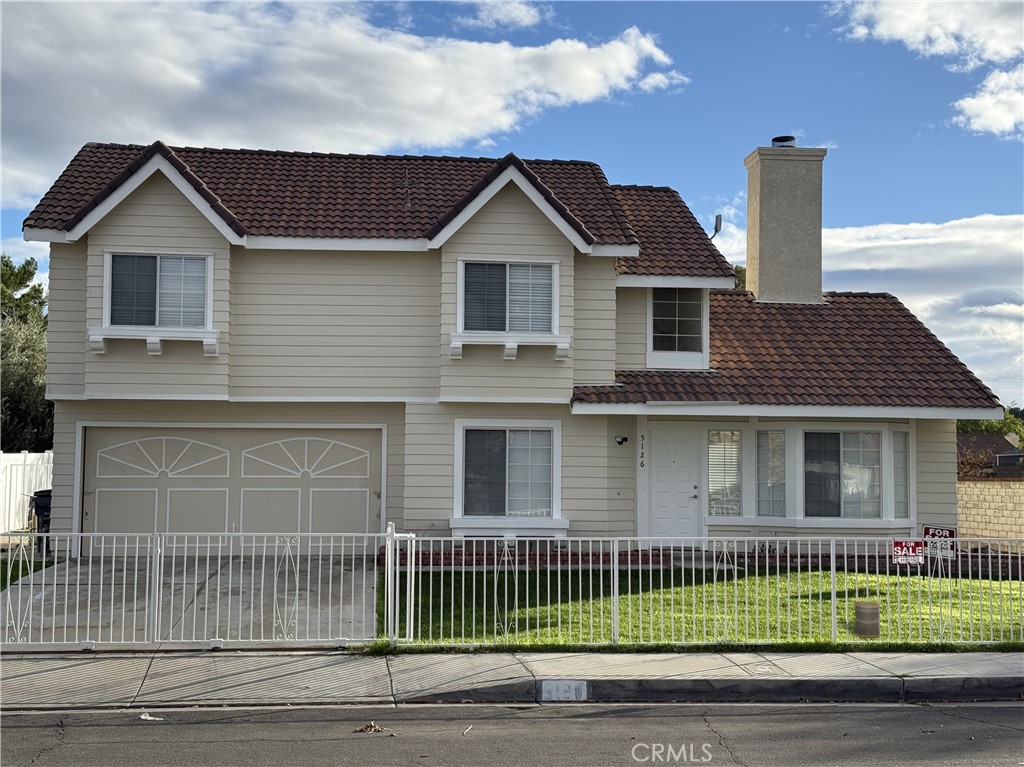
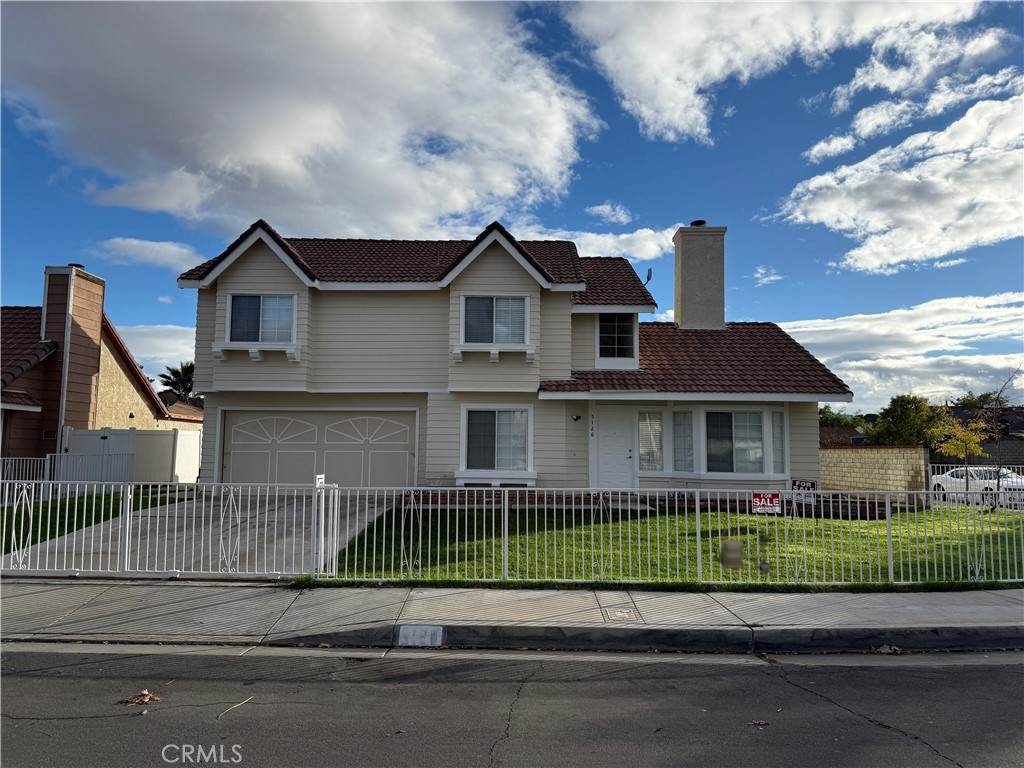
potted plant: none [897,589,920,641] -> present [758,532,774,572]

